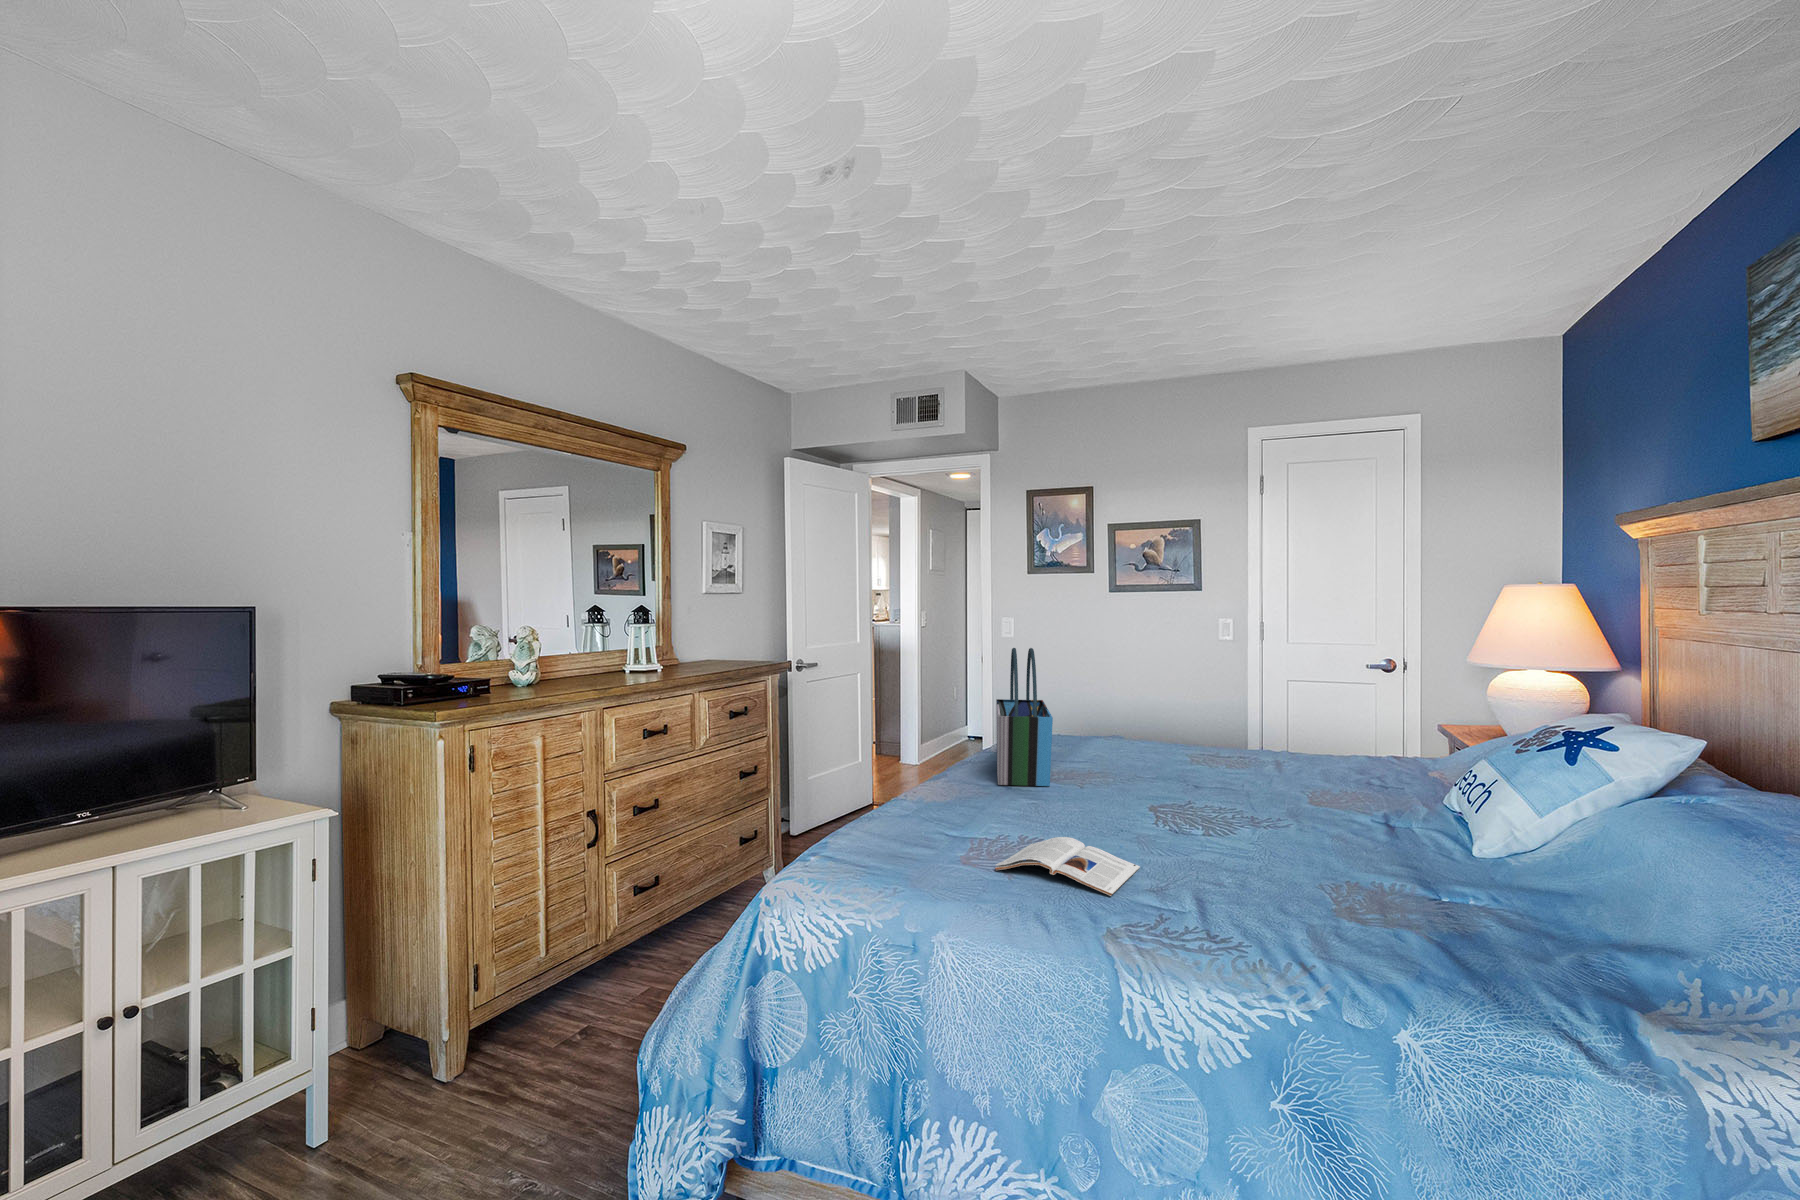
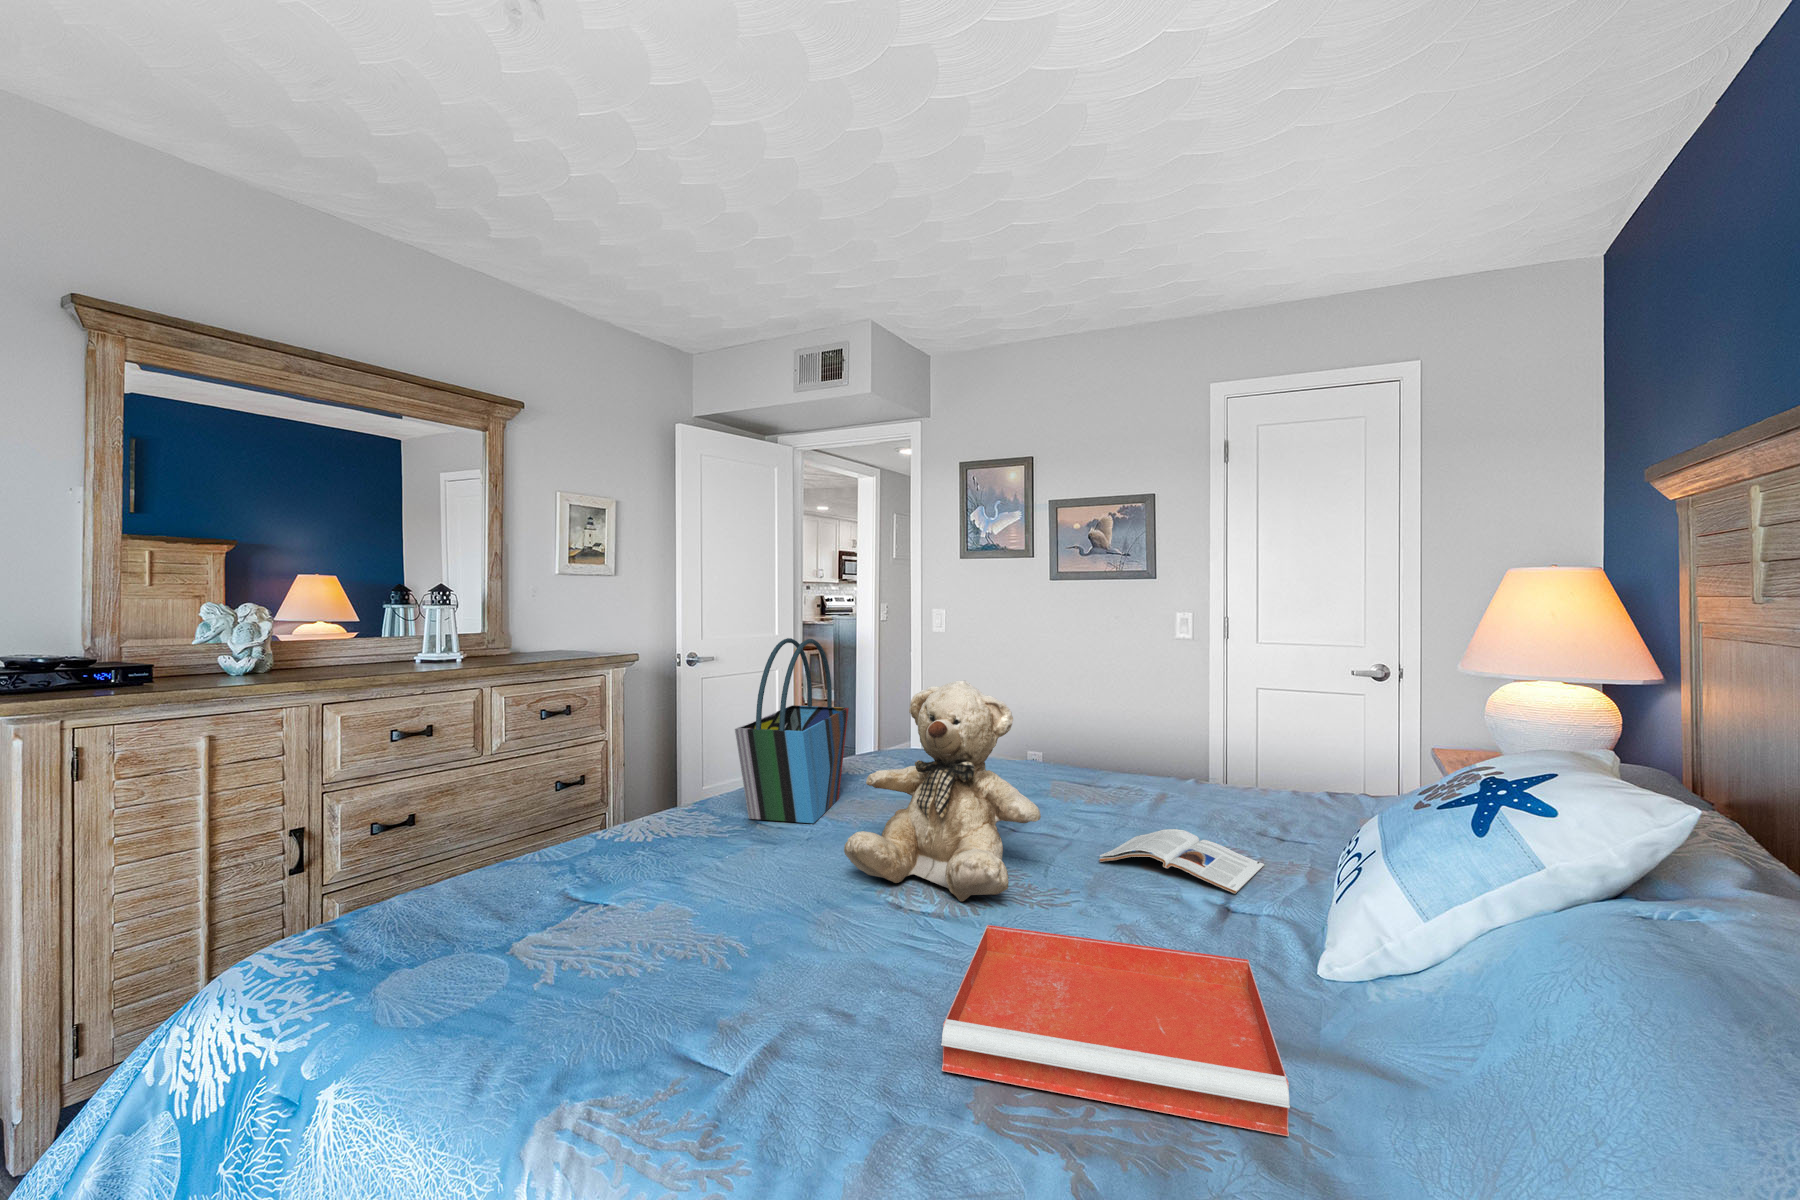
teddy bear: none [1117,677,1257,828] -> present [844,680,1041,901]
tray: none [1269,835,1526,924] -> present [941,925,1290,1136]
magazine: present [995,837,1140,896] -> present [1099,829,1264,894]

